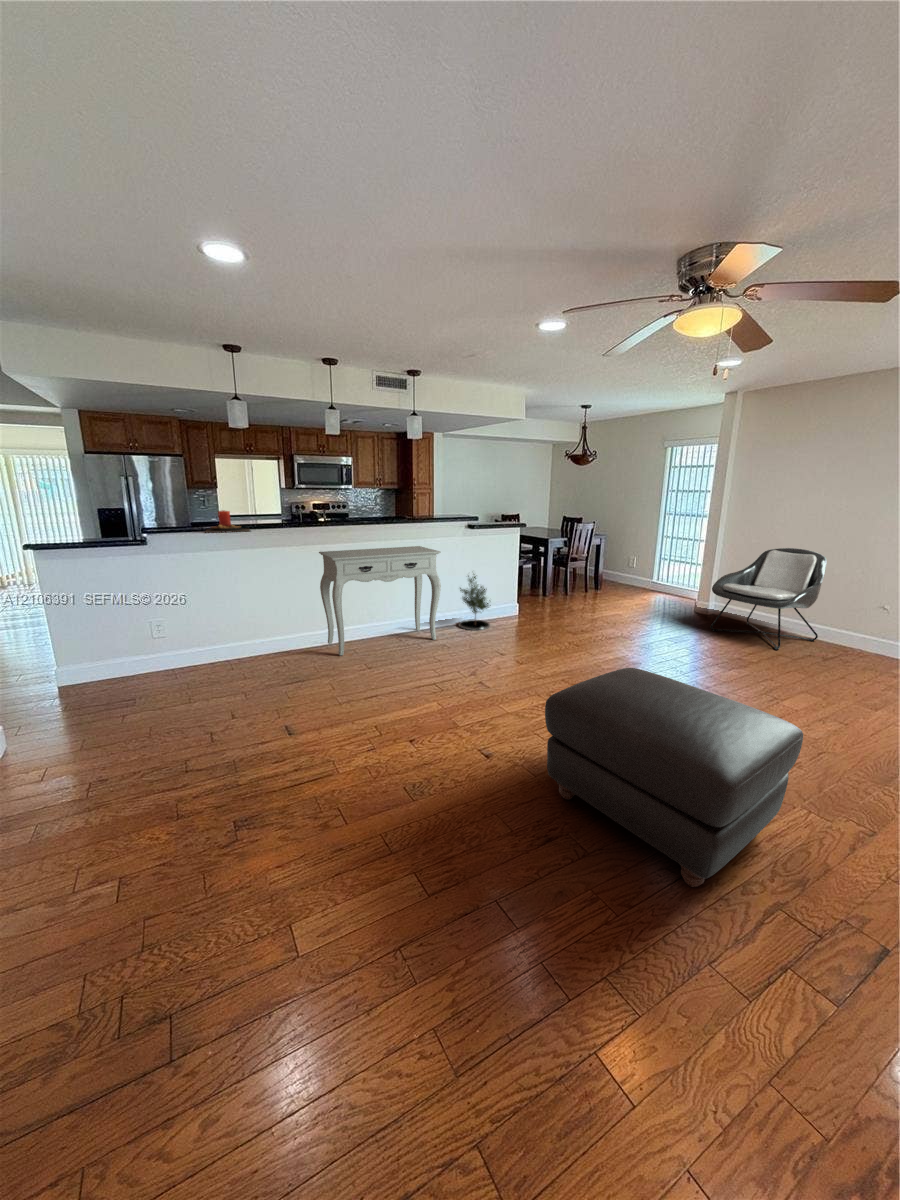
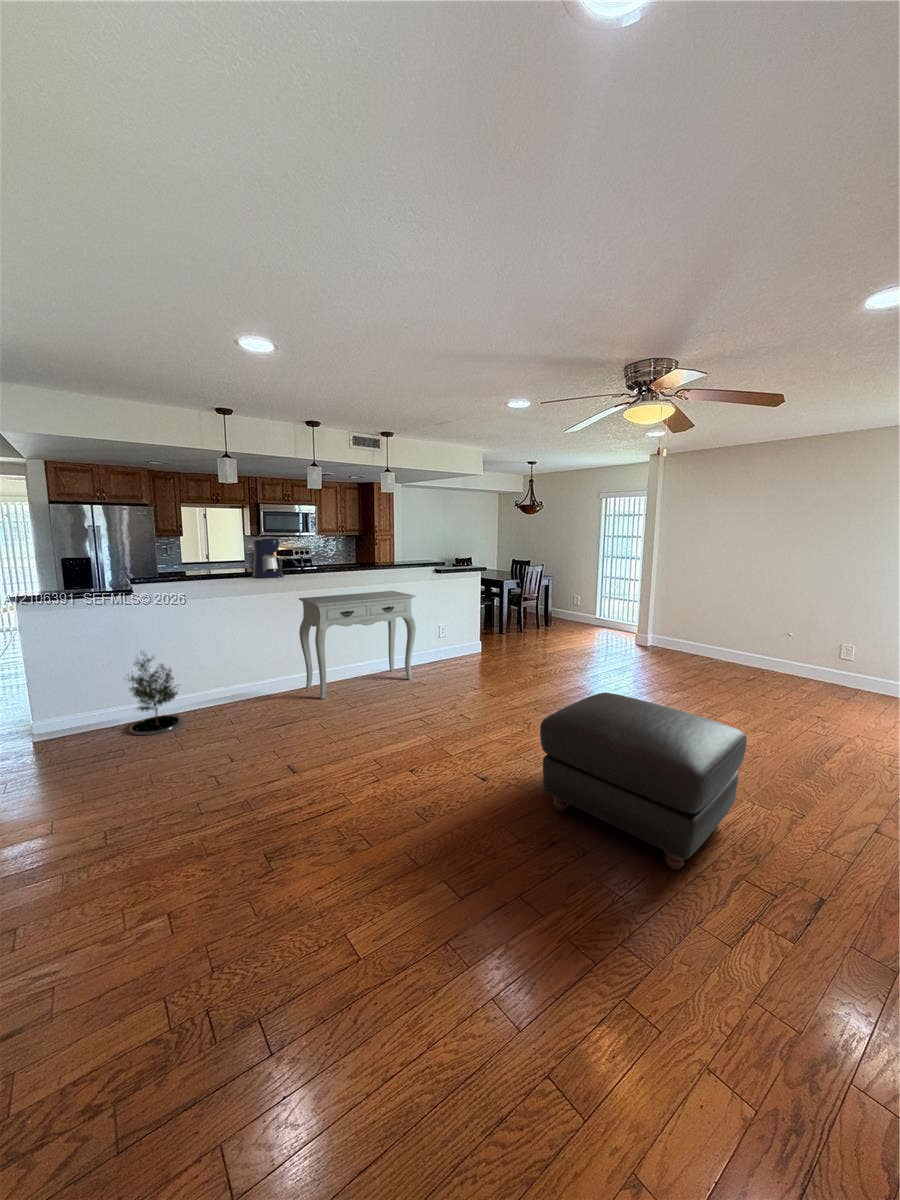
coffee maker: none [271,488,303,530] -> present [253,538,283,578]
candle: present [205,510,250,533] -> none [188,560,236,582]
lounge chair: present [710,548,827,650] -> none [654,587,745,676]
potted tree: present [459,574,491,630] -> present [129,652,182,735]

